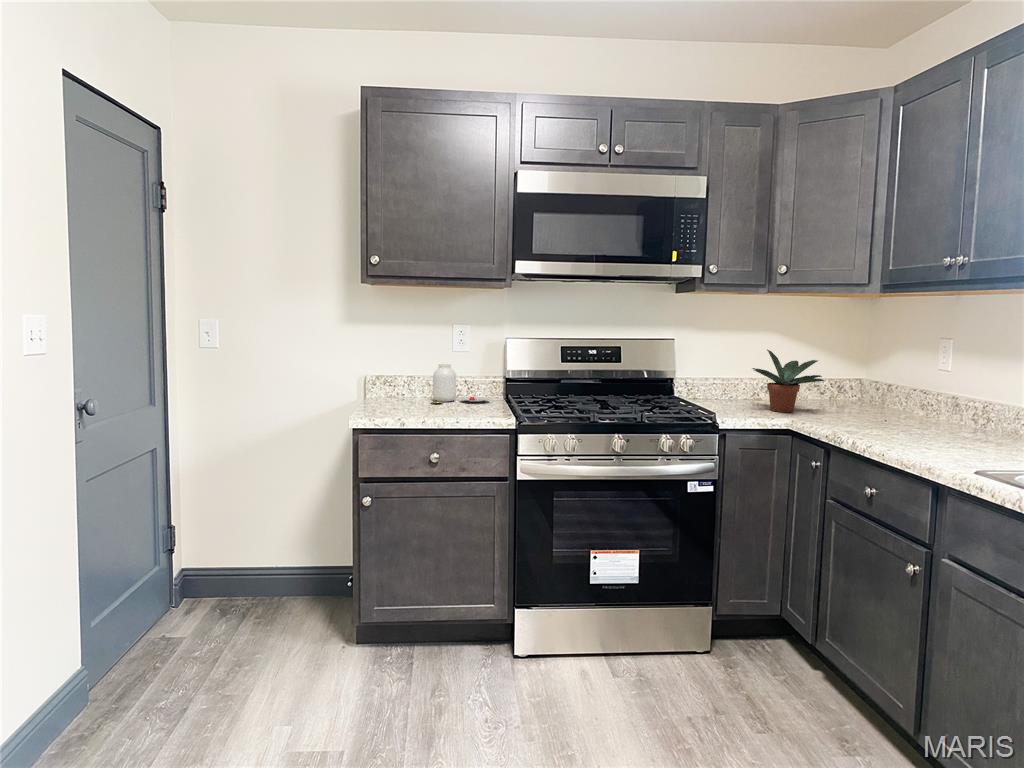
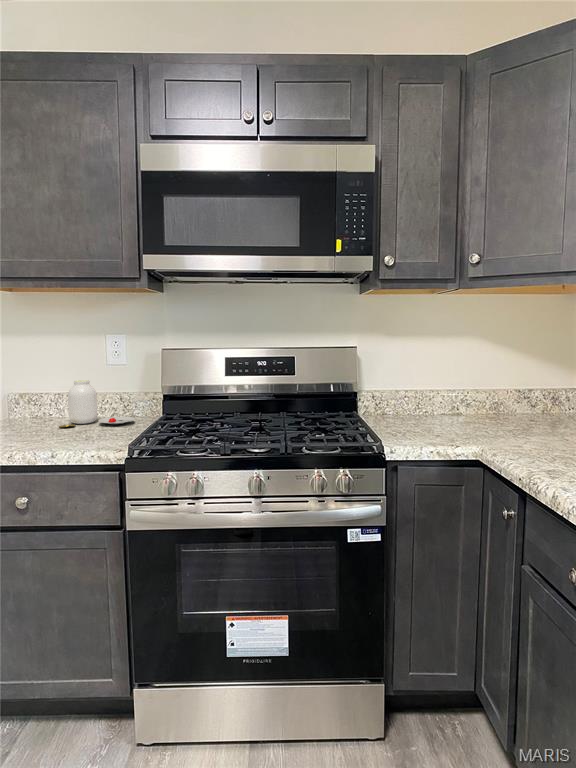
potted plant: present [753,350,824,412] -> none [437,357,532,435]

